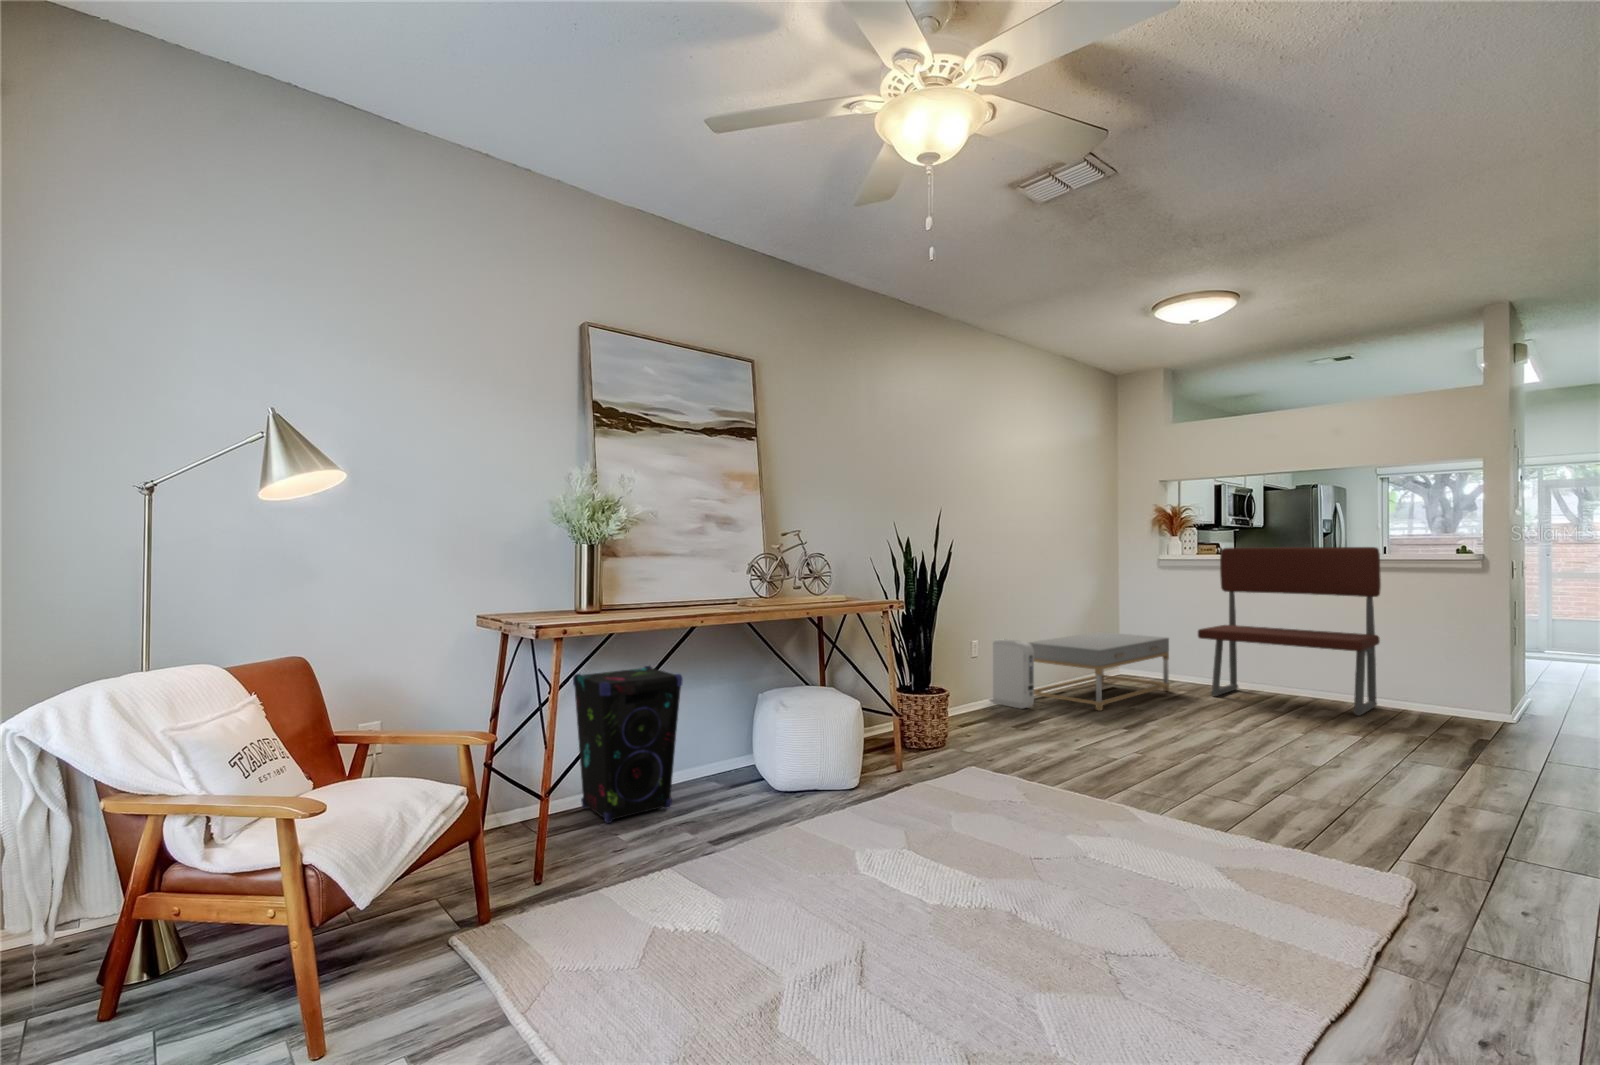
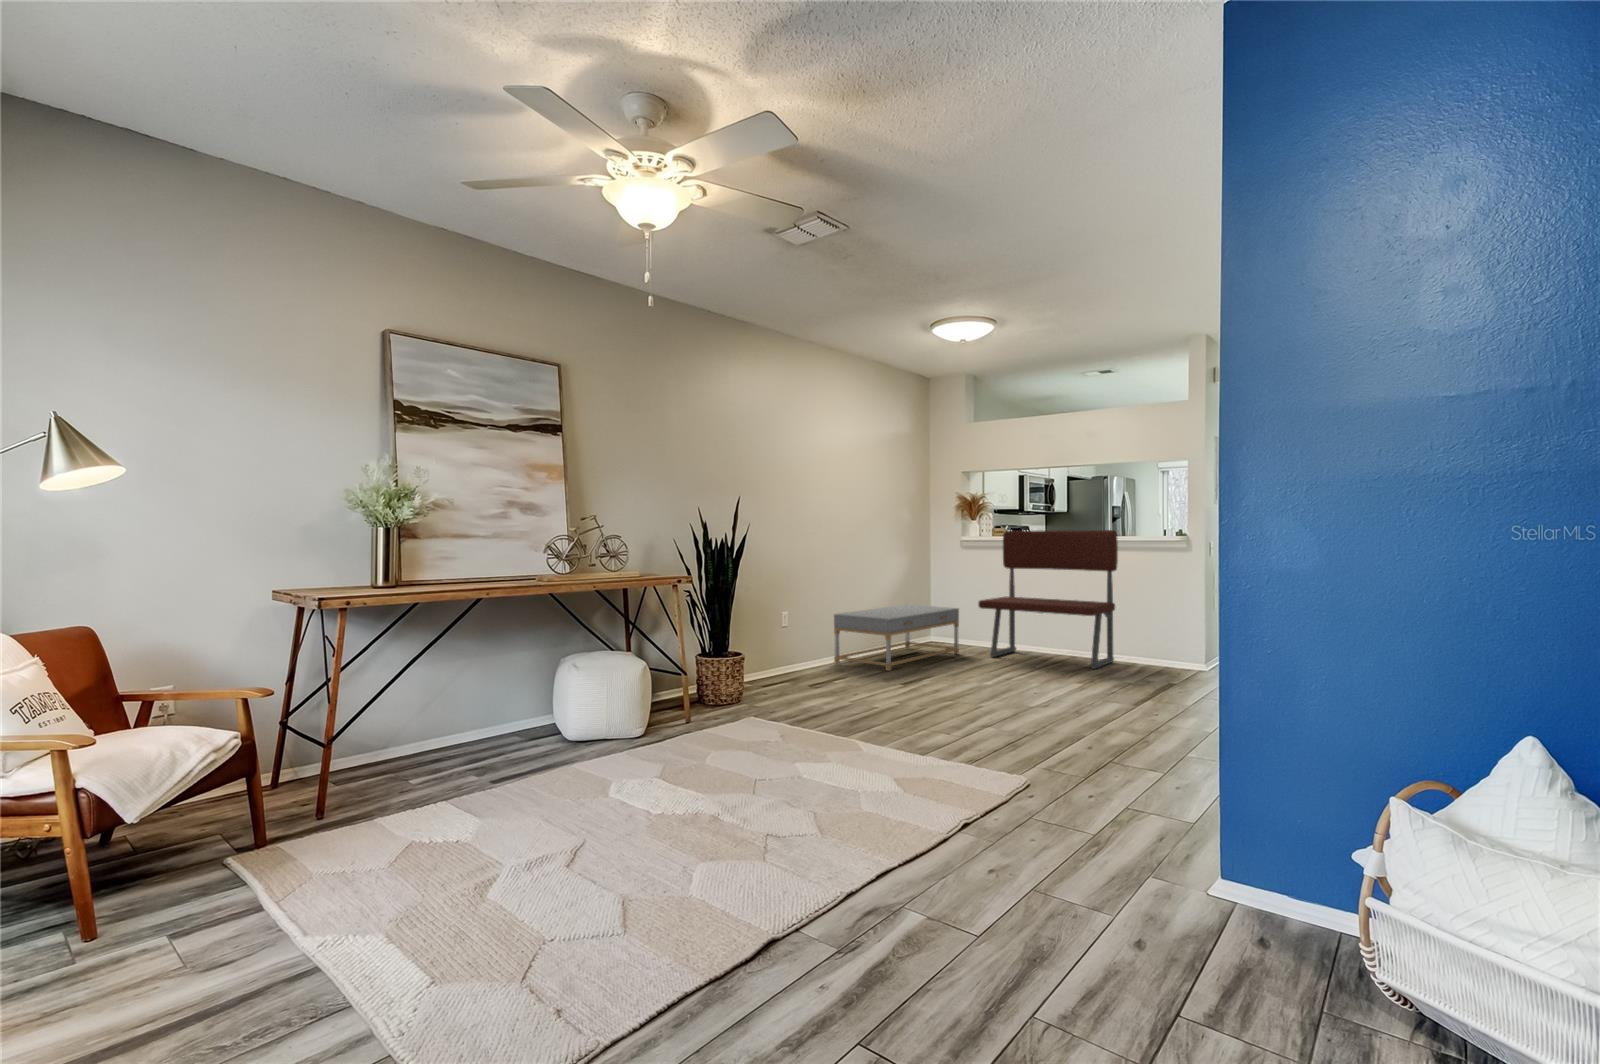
air purifier: present [989,640,1034,709] -> none [798,611,835,671]
speaker: present [573,666,683,823] -> none [376,636,477,771]

